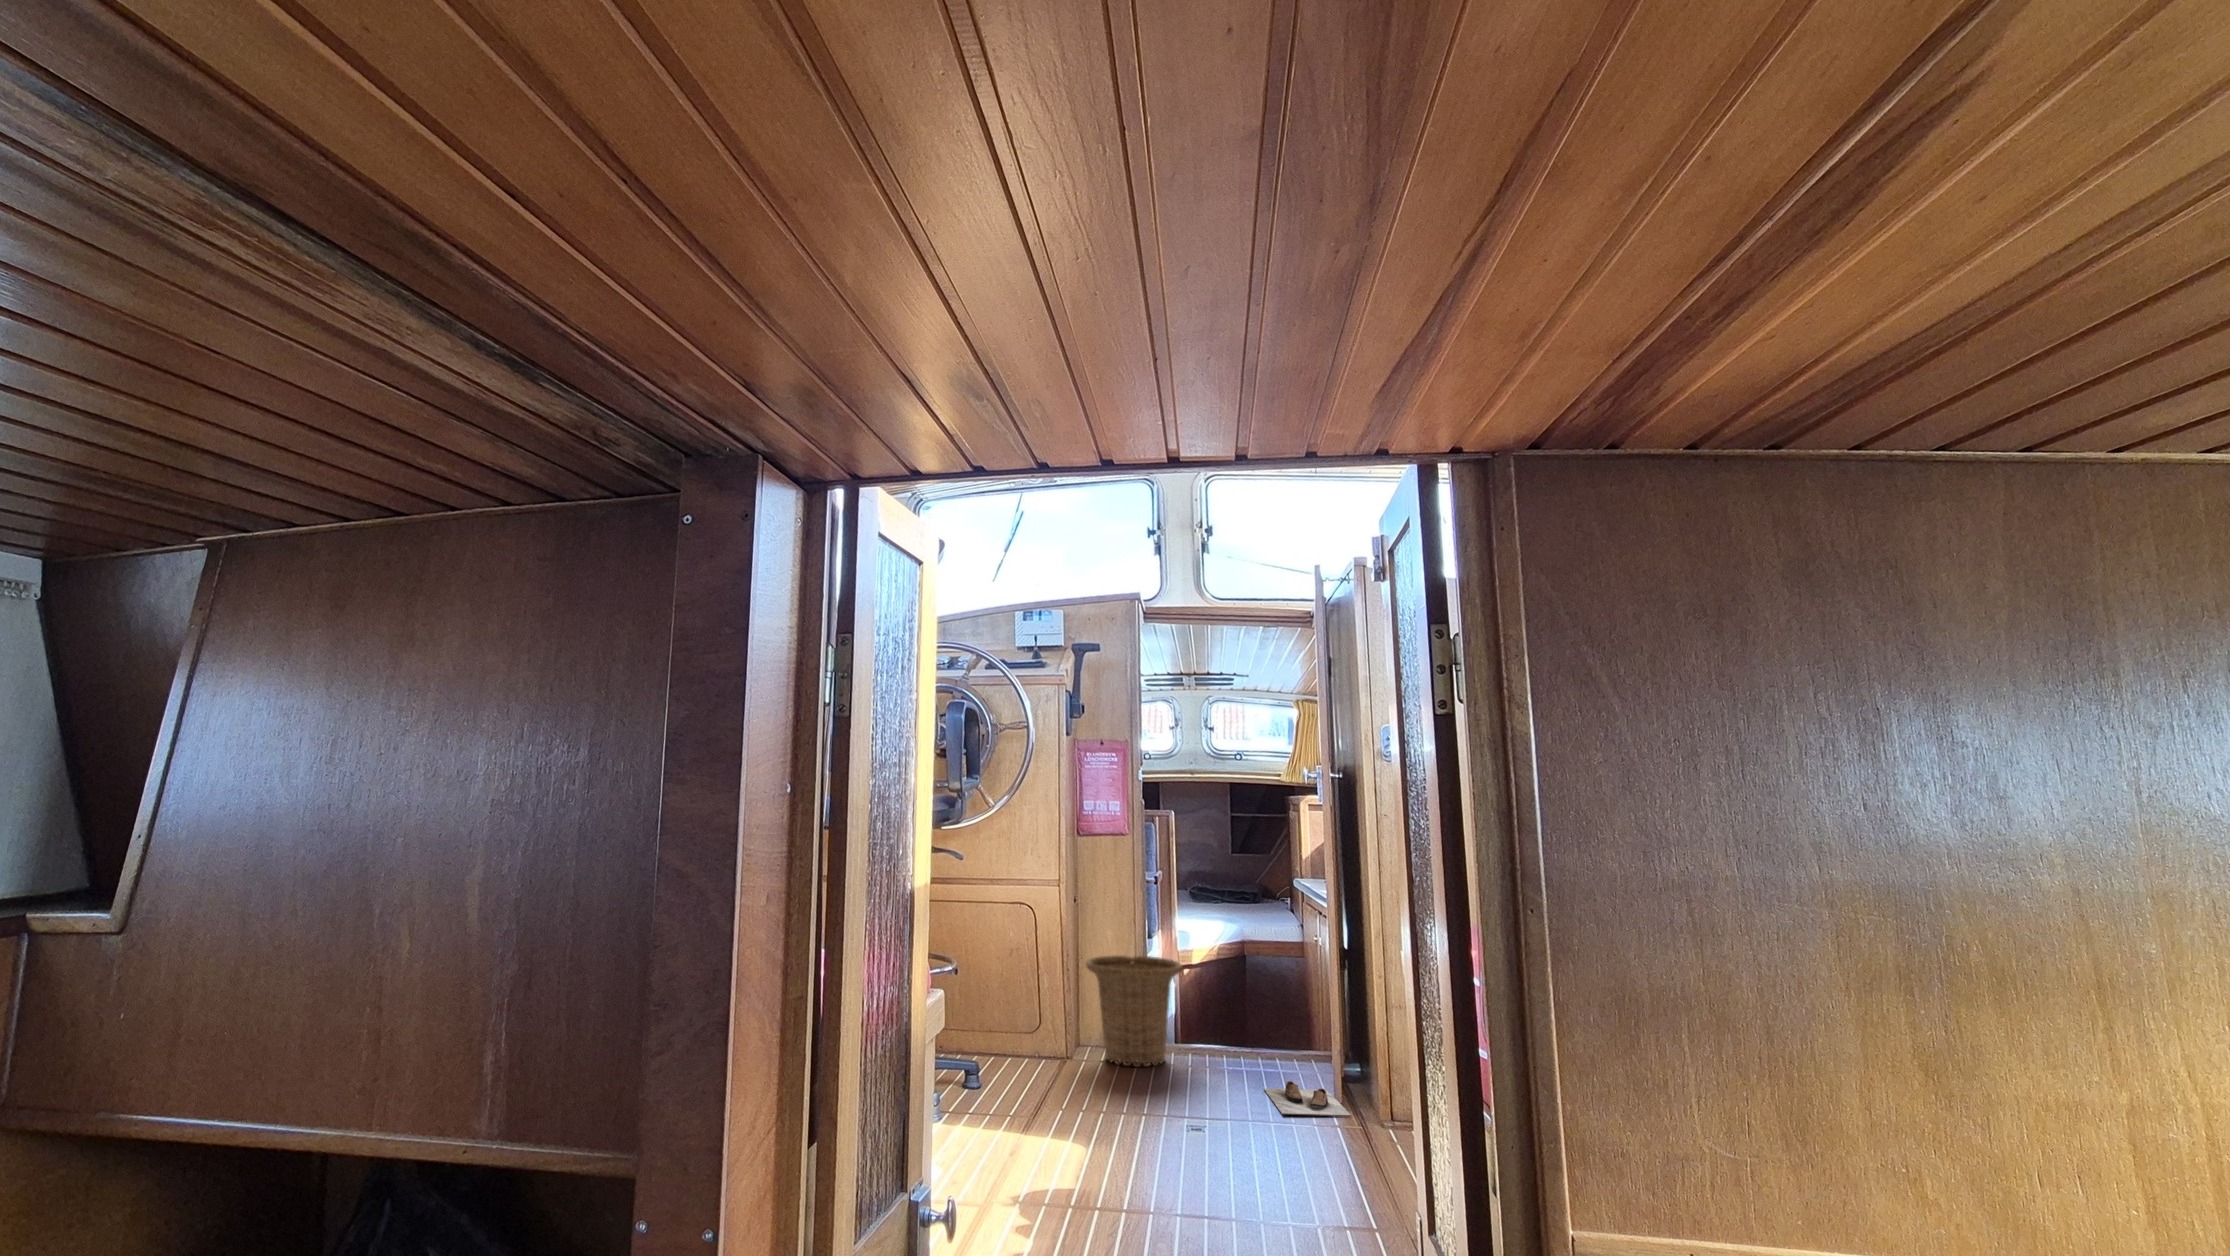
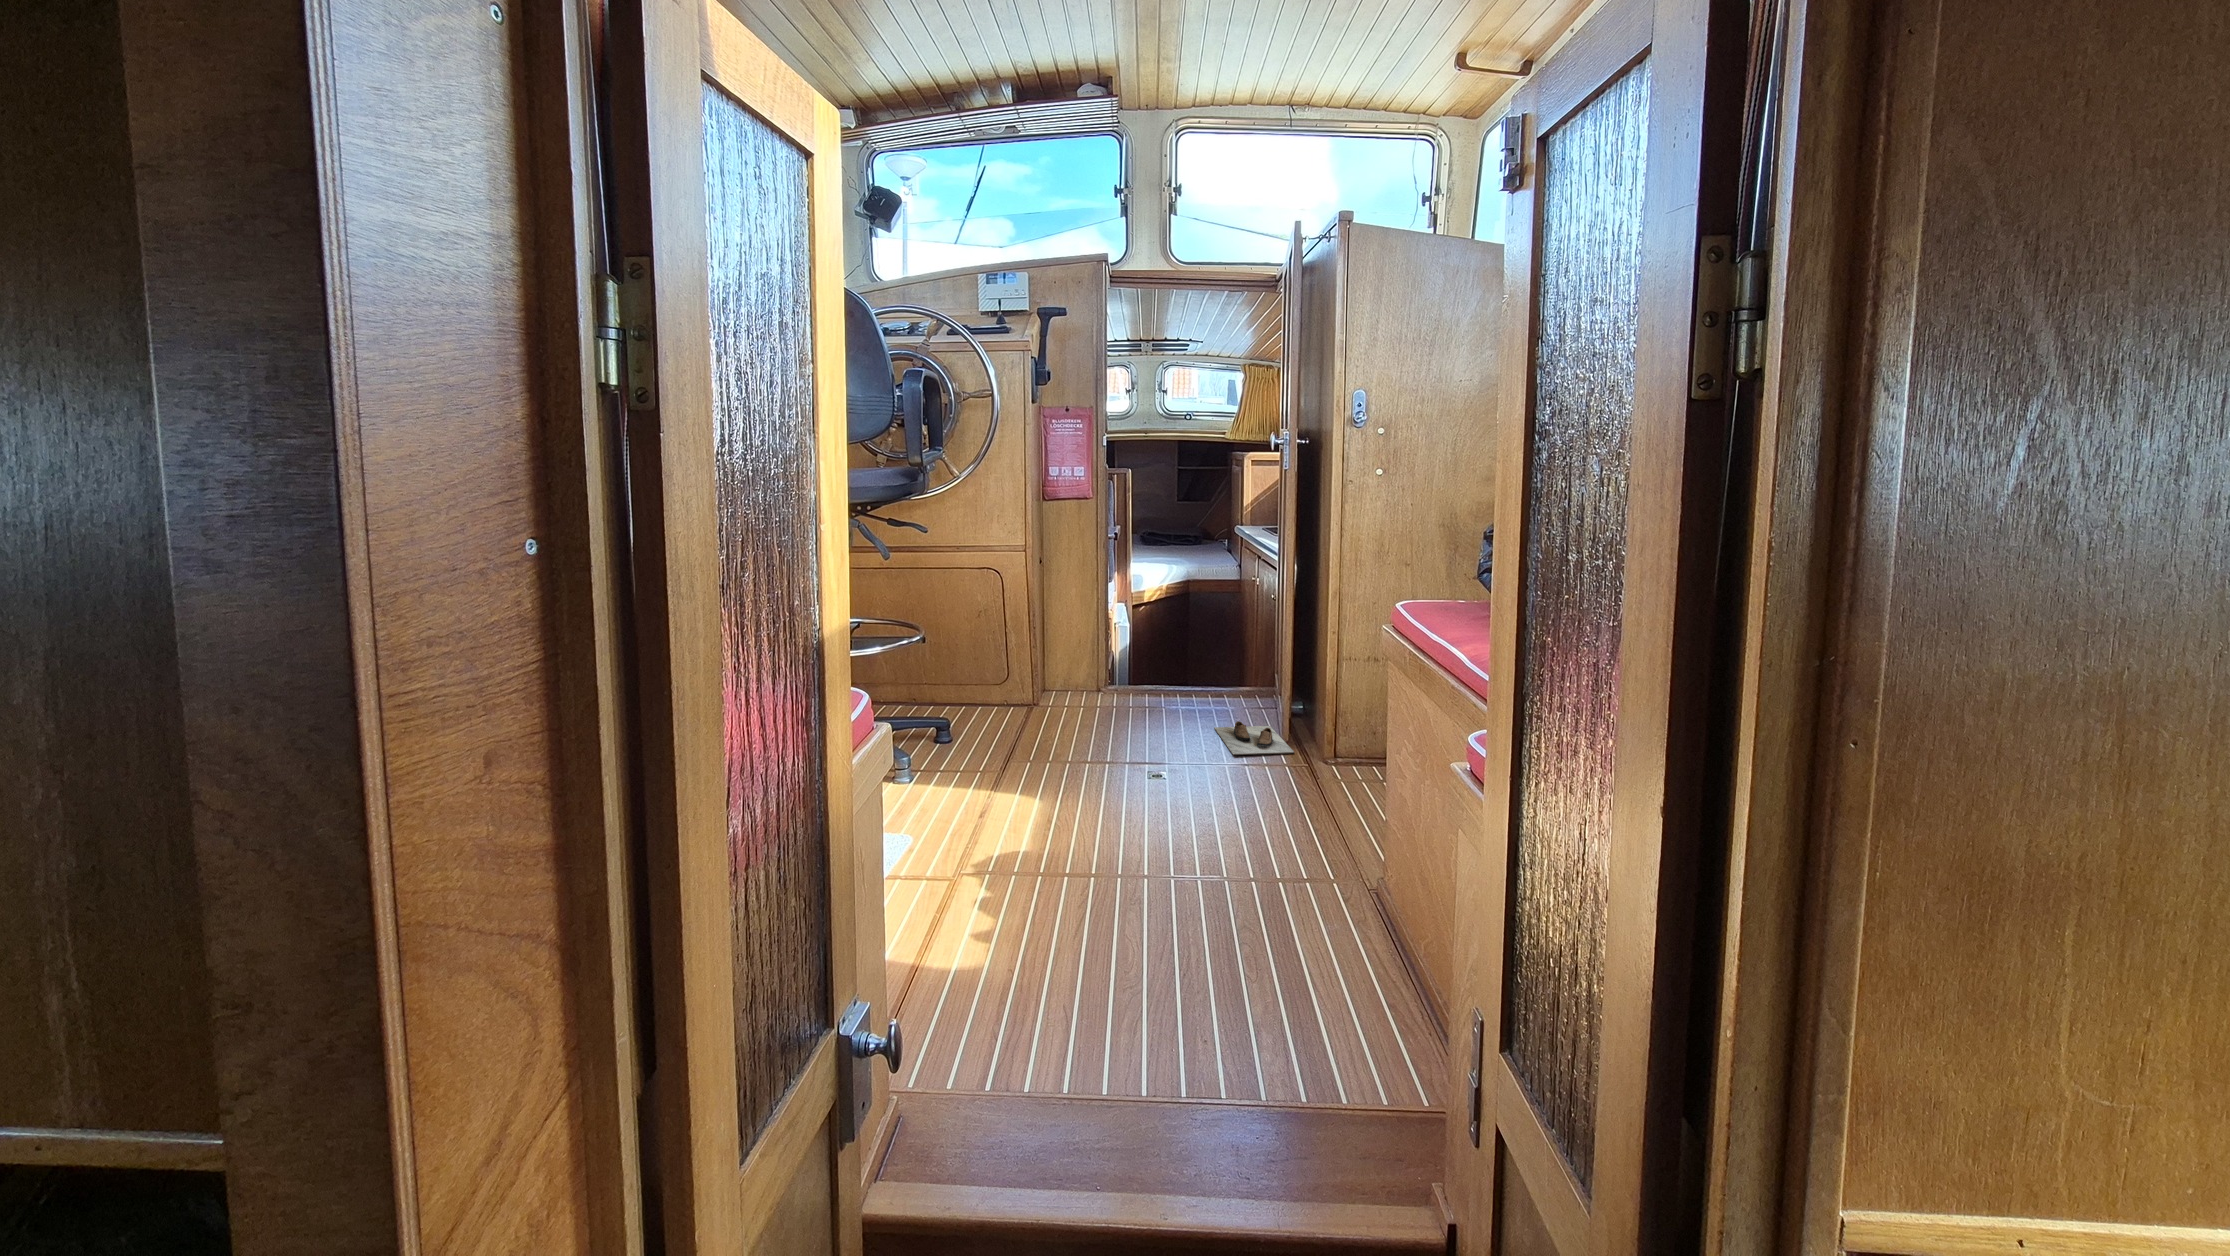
basket: present [1086,955,1182,1067] -> none [1051,610,1142,710]

